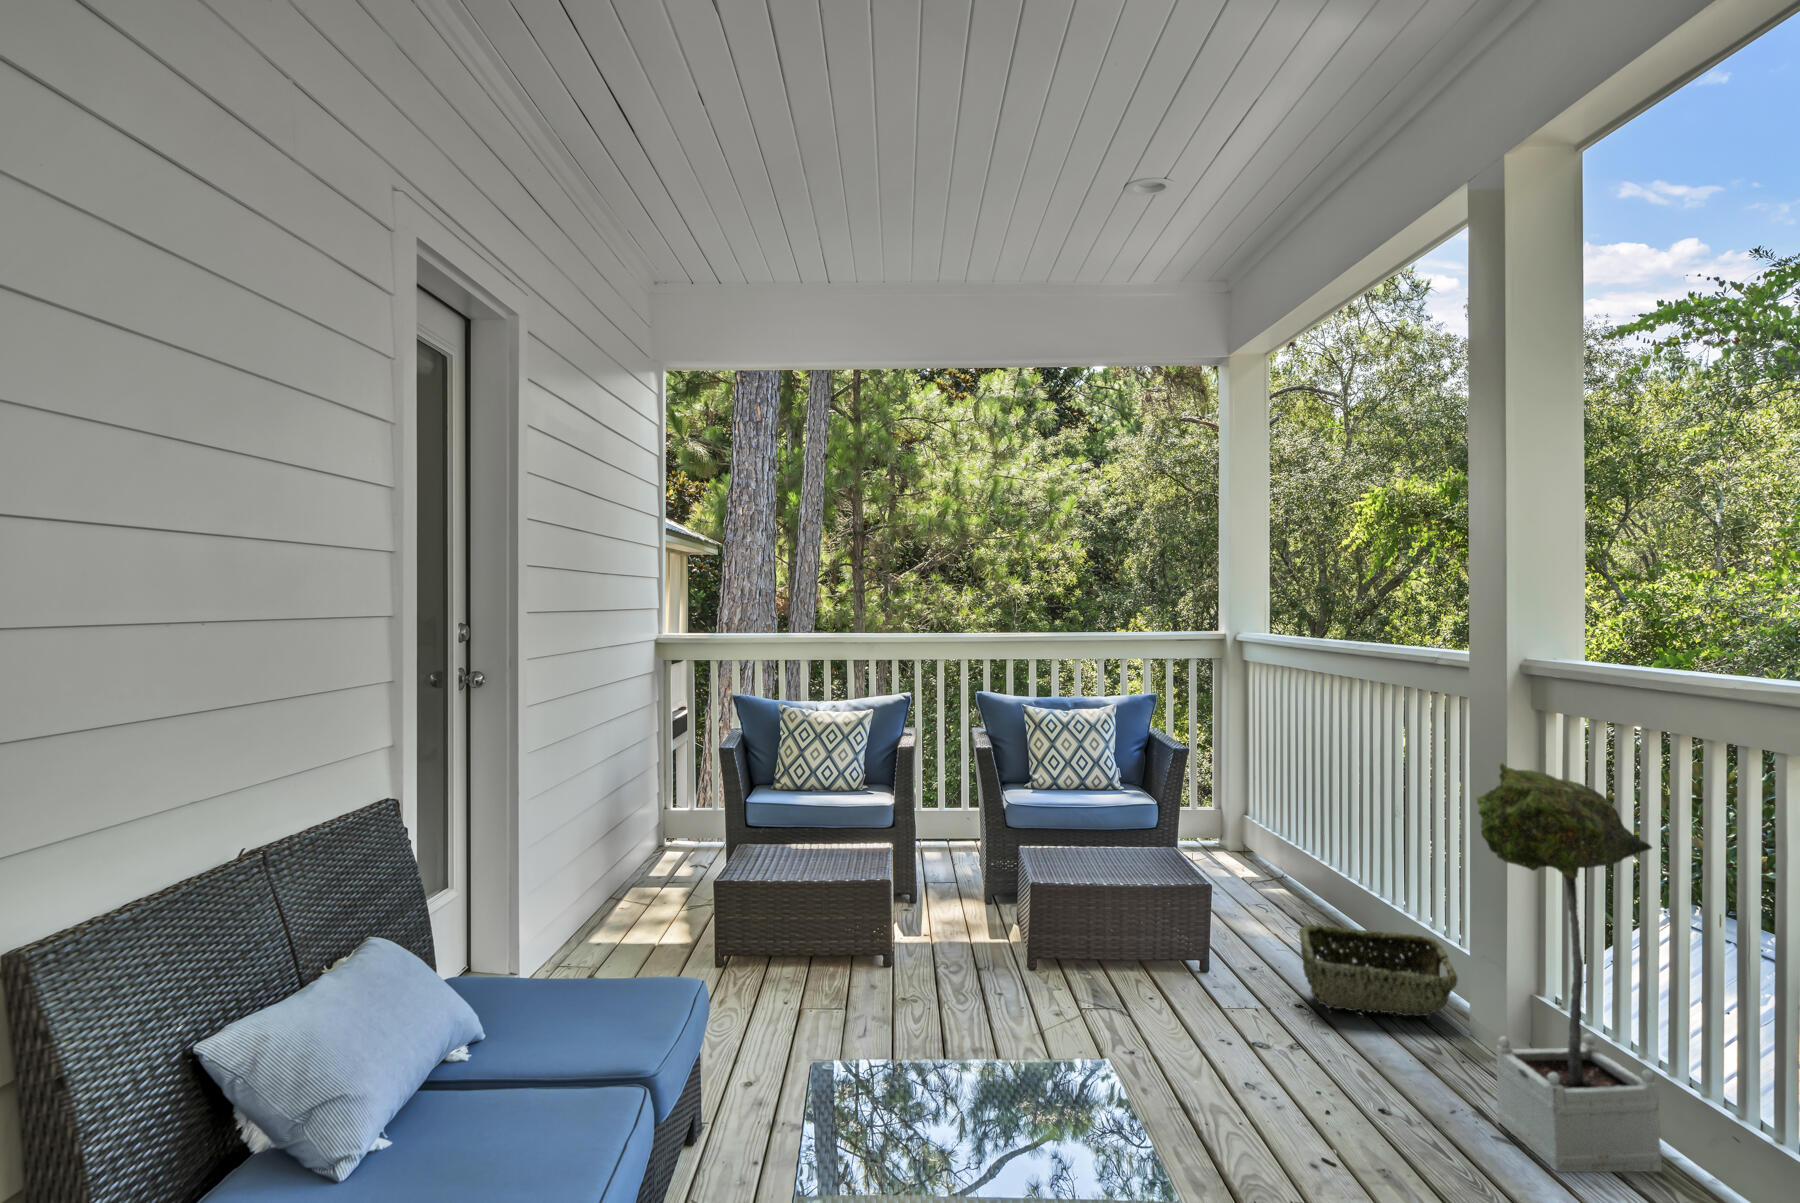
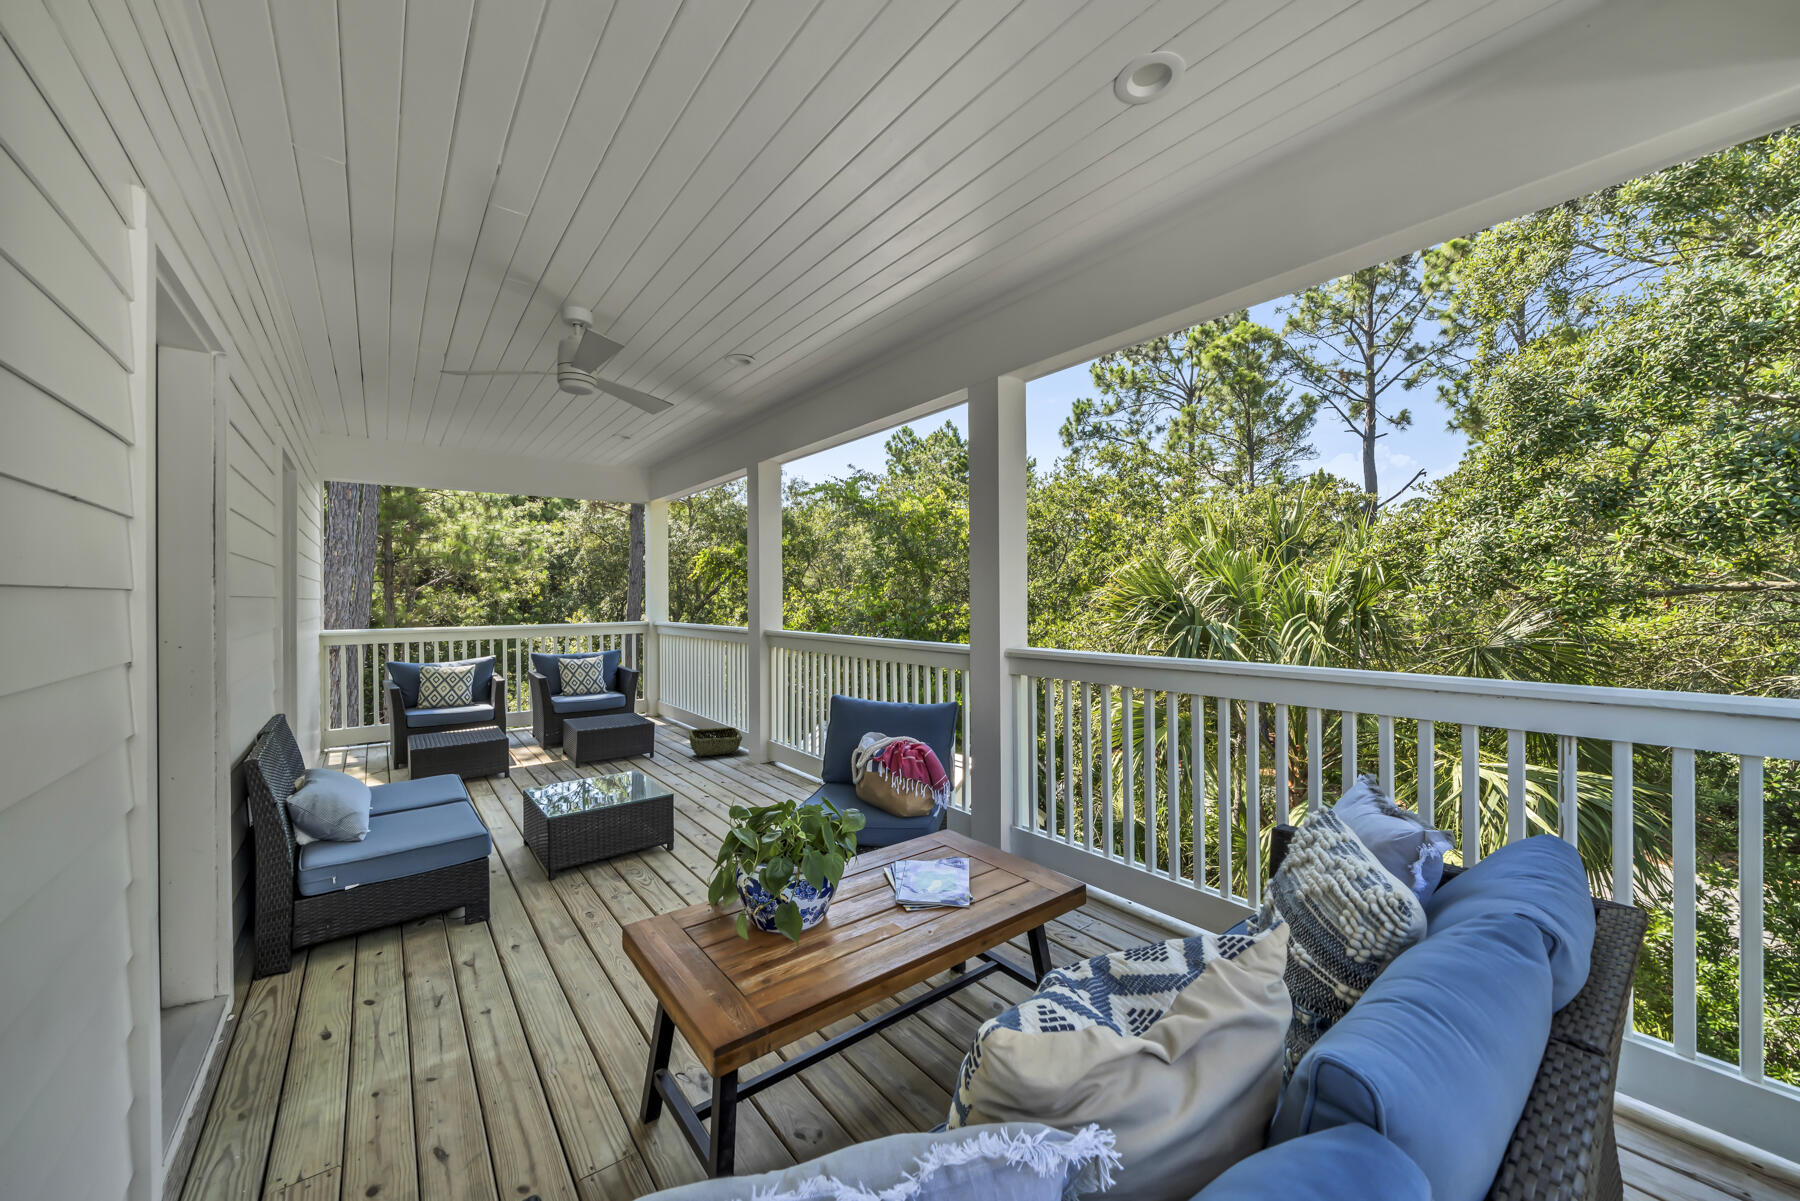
potted tree: present [1476,764,1662,1172] -> none [746,660,794,775]

